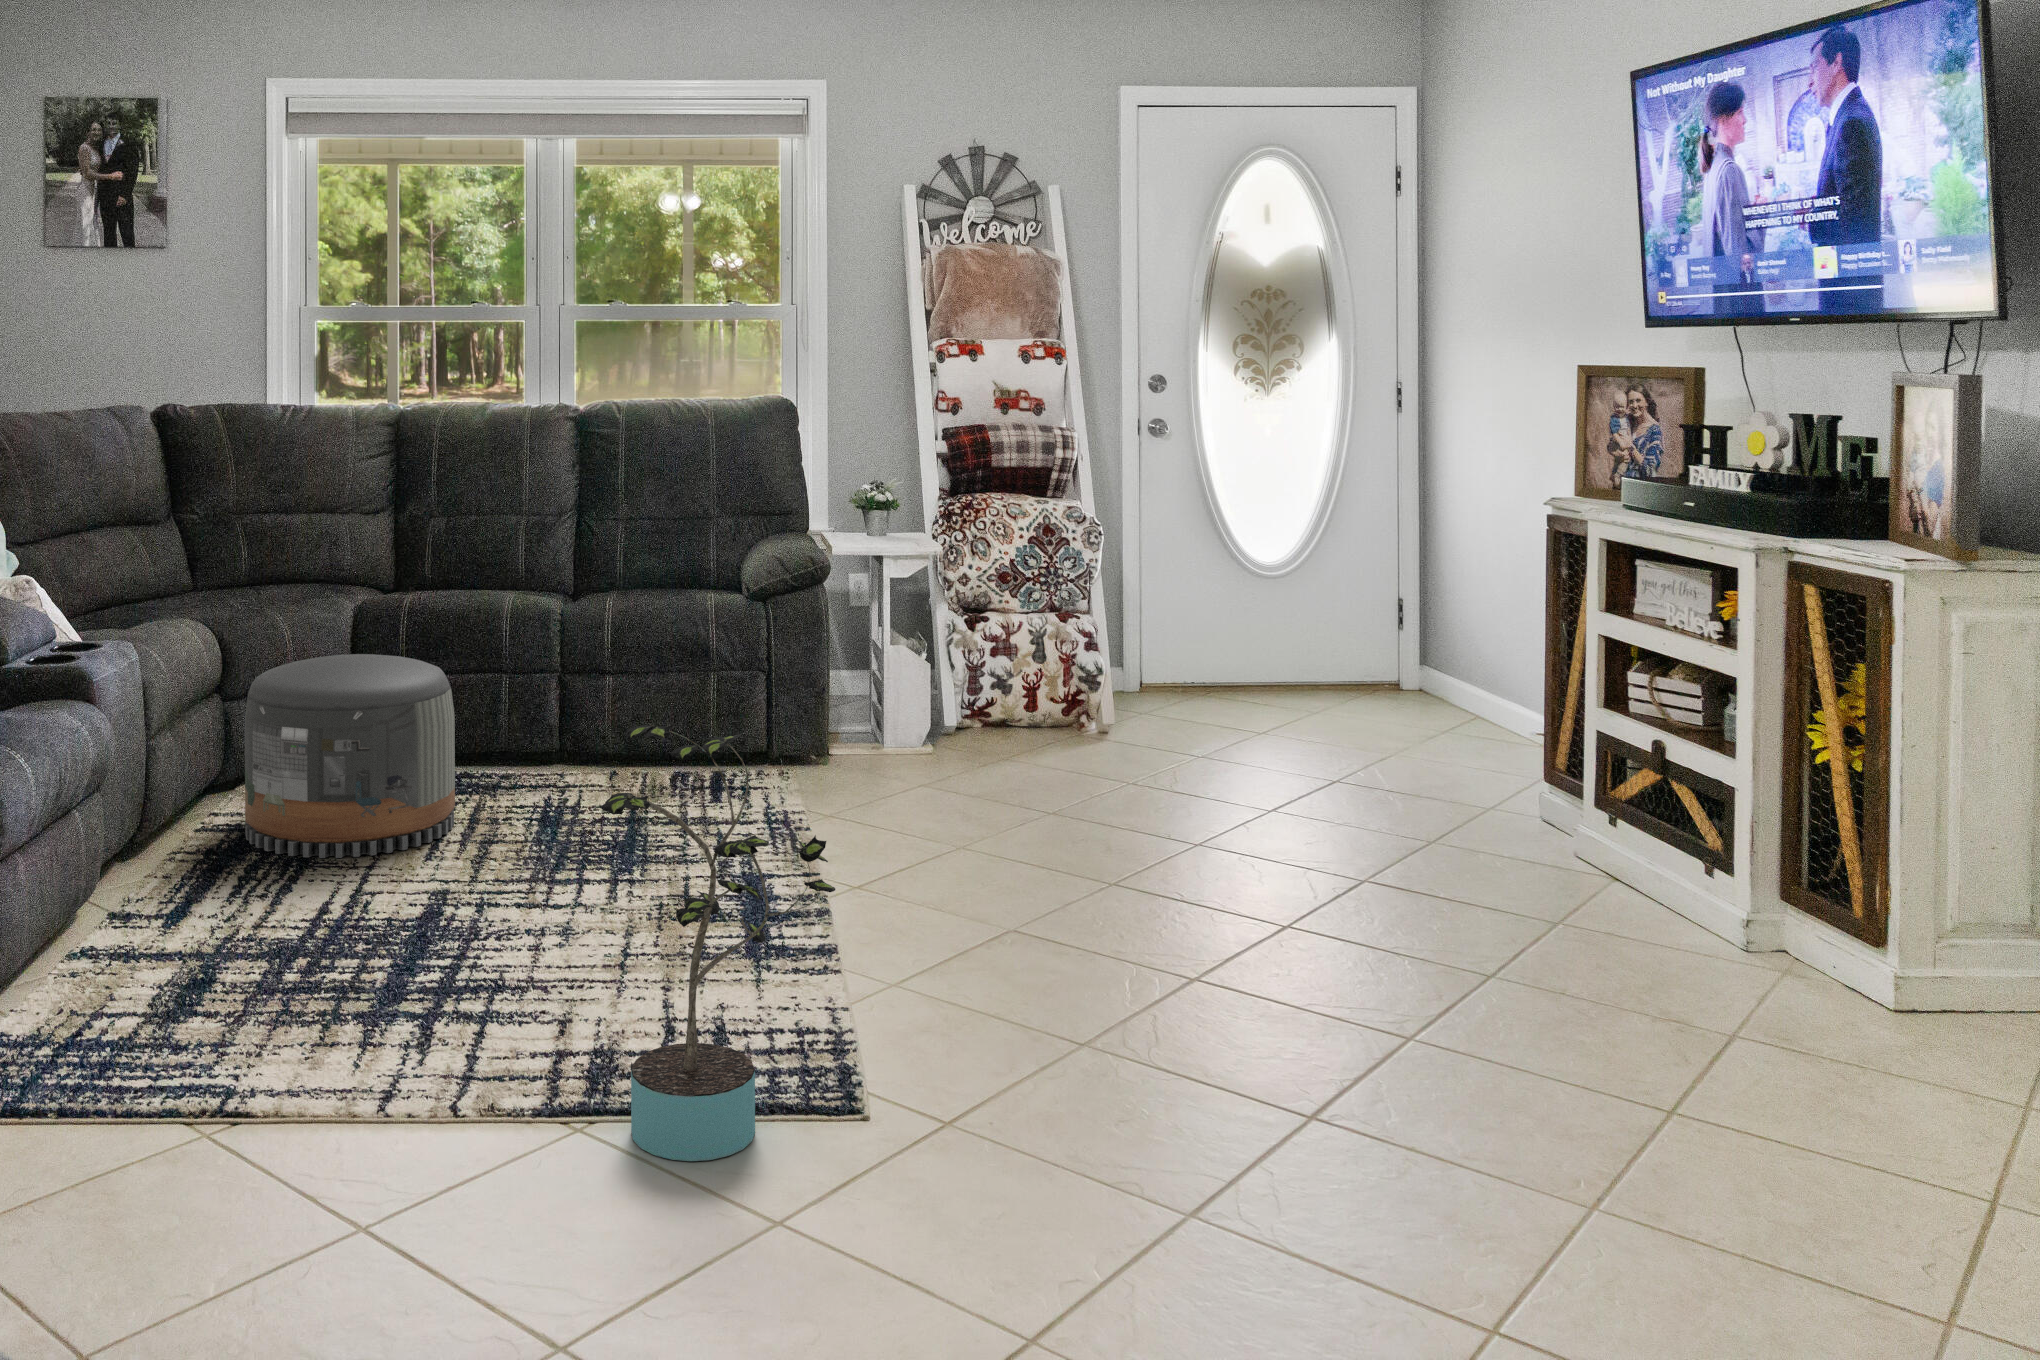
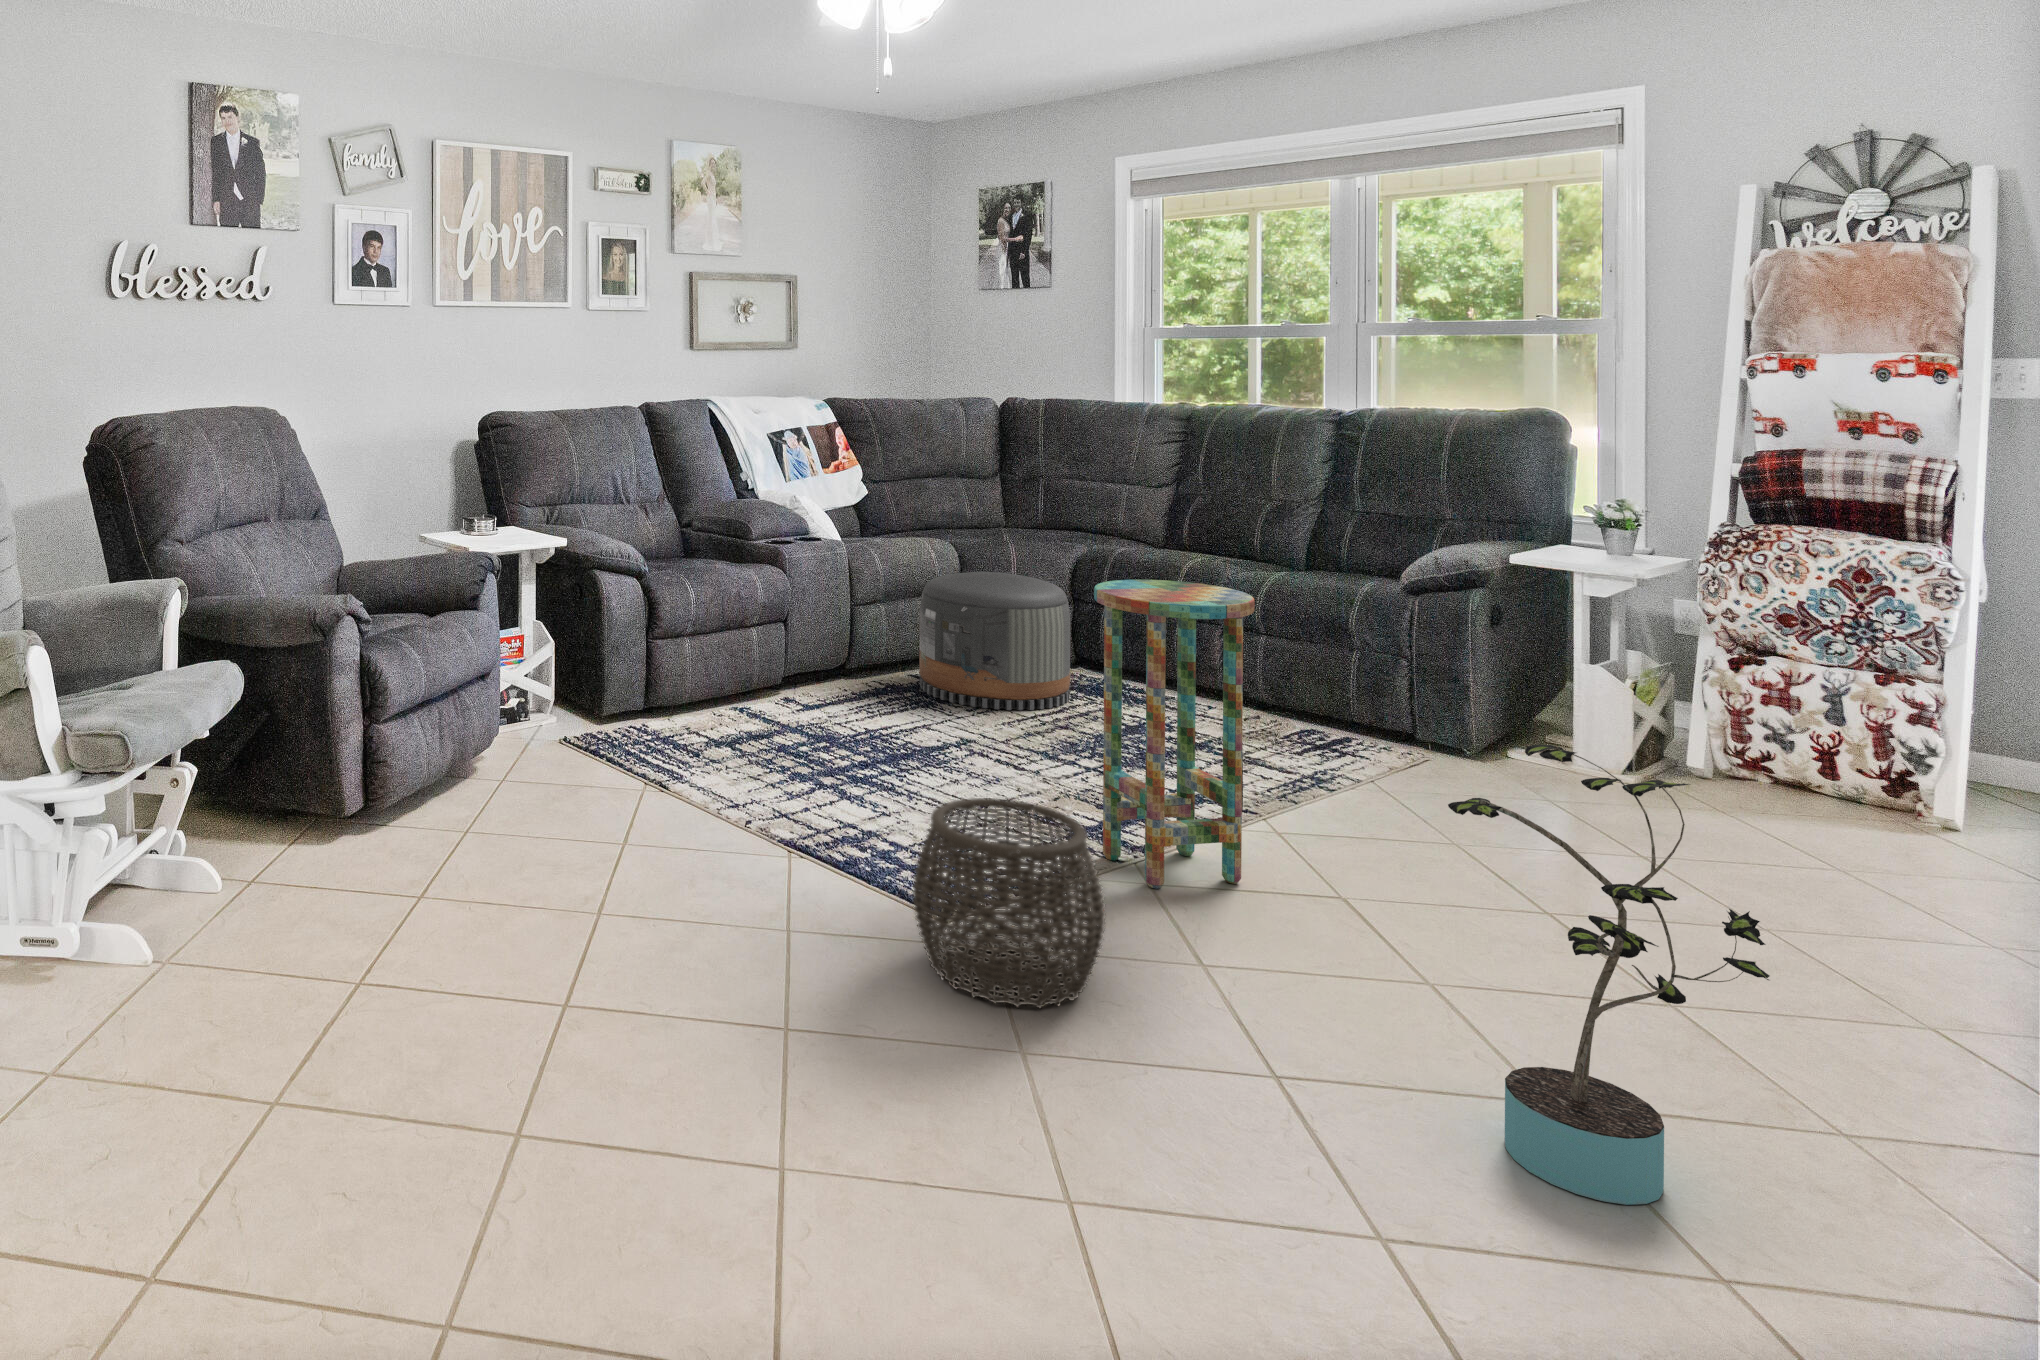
side table: none [835,615,1015,1000] -> present [1094,580,1254,888]
potted plant: present [601,725,835,1161] -> present [1448,745,1770,1205]
woven basket: none [970,929,1219,1213] -> present [913,798,1106,1008]

